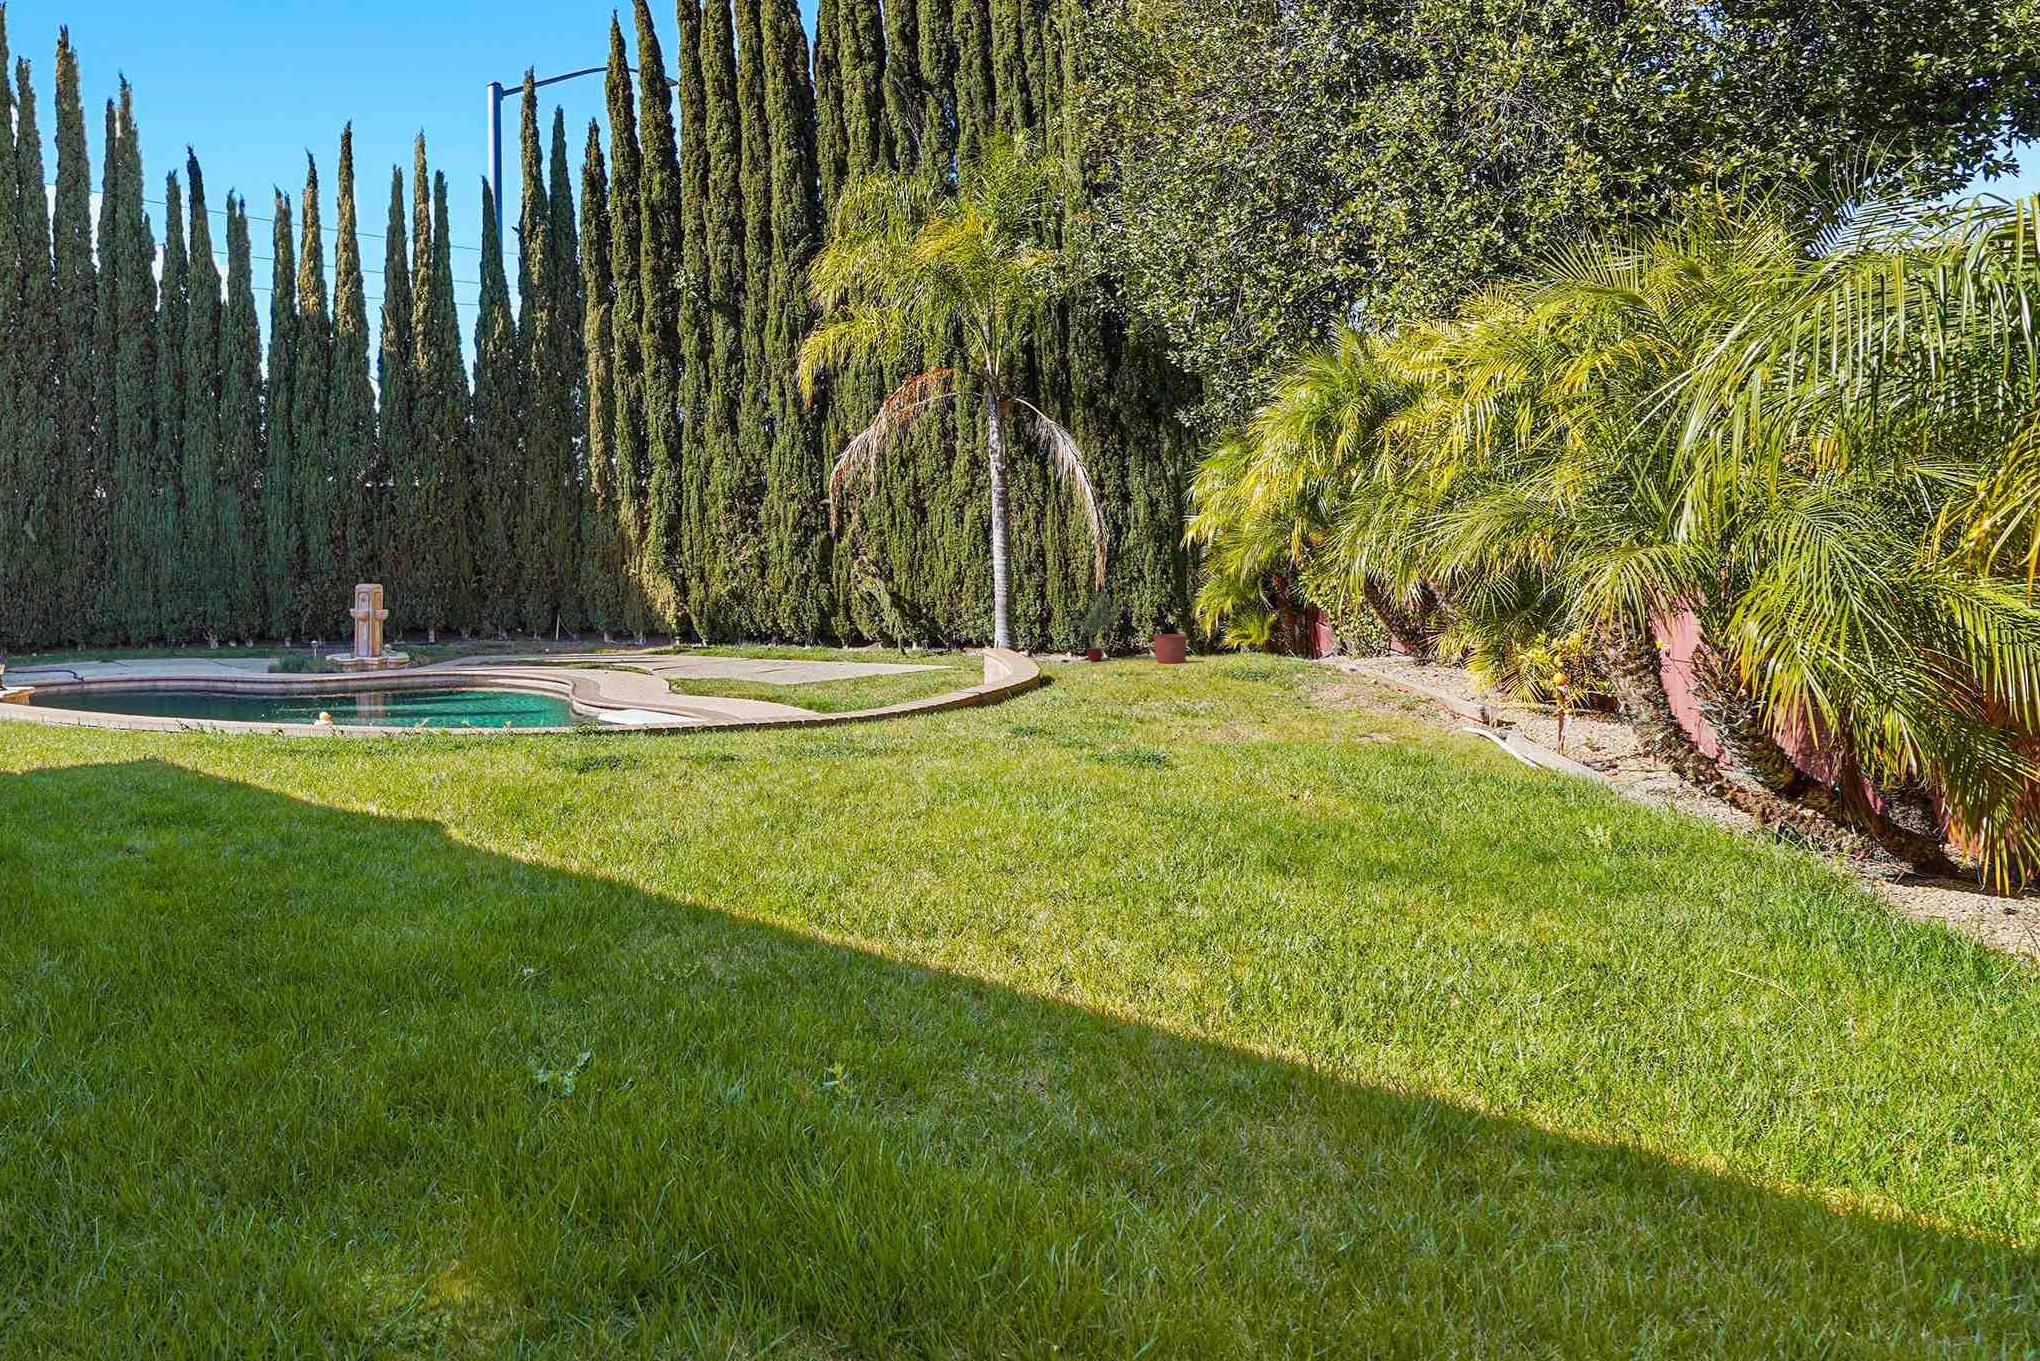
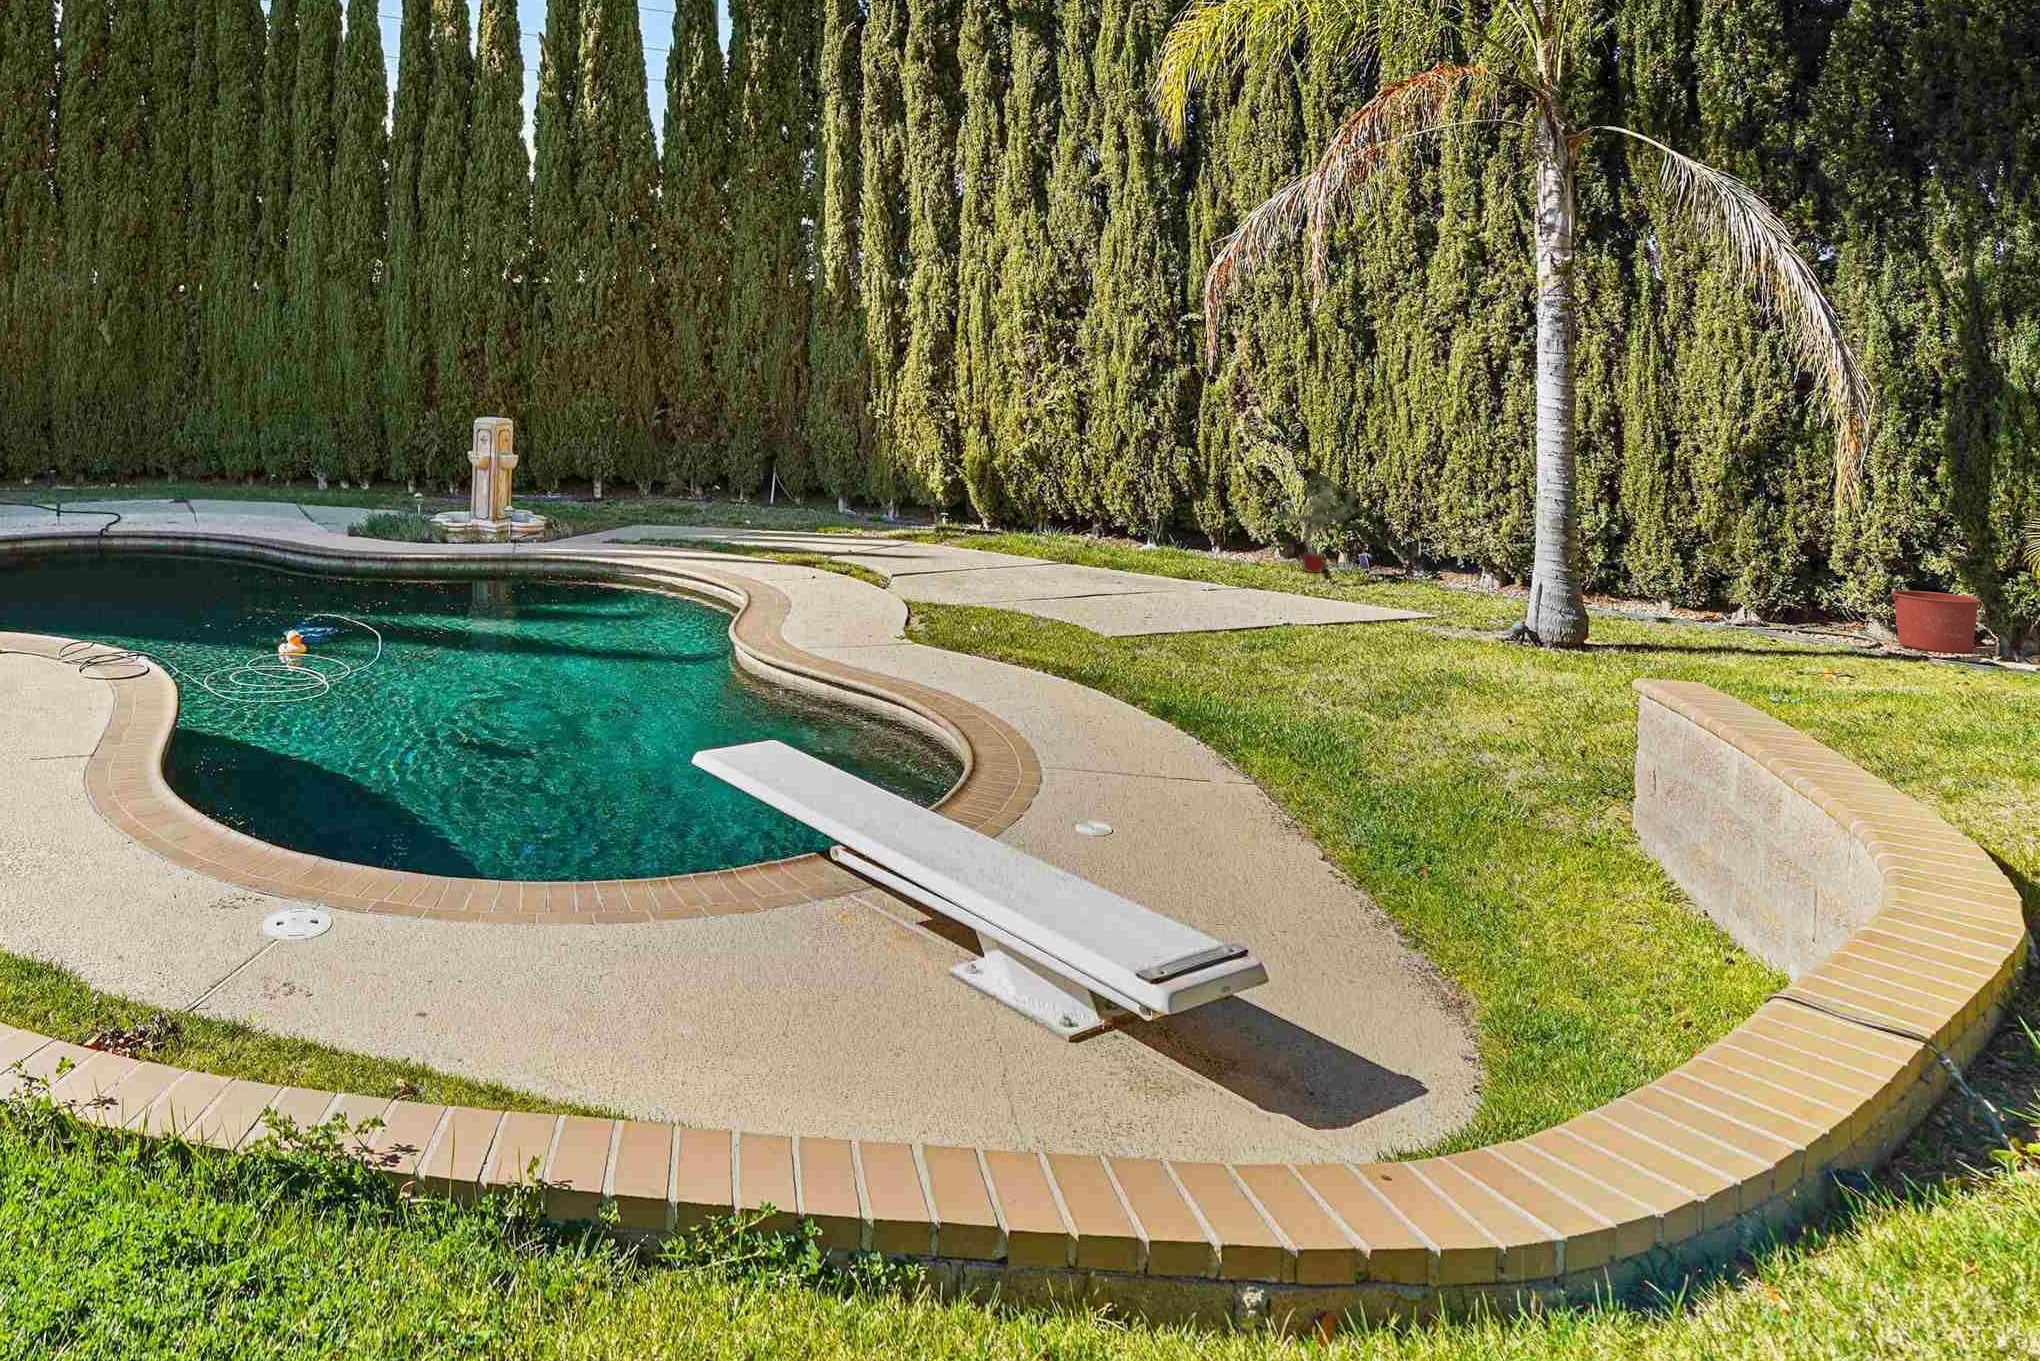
potted tree: present [1068,593,1120,662] -> present [1274,476,1357,573]

